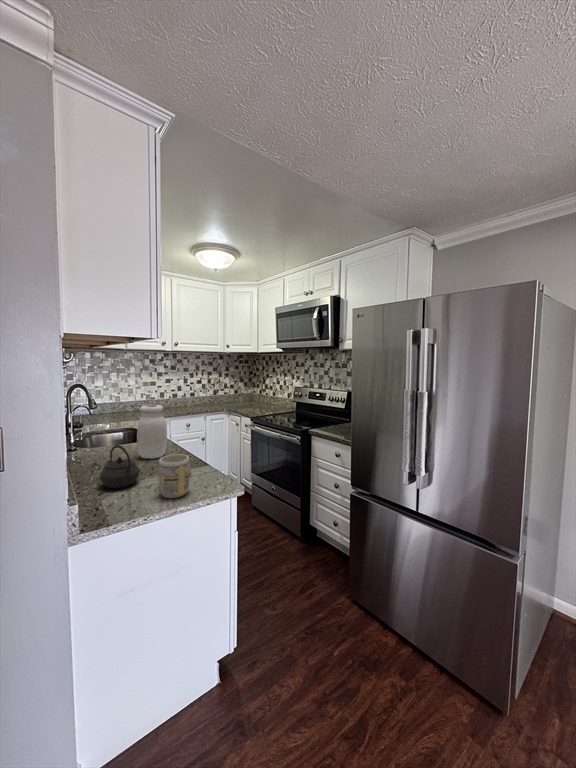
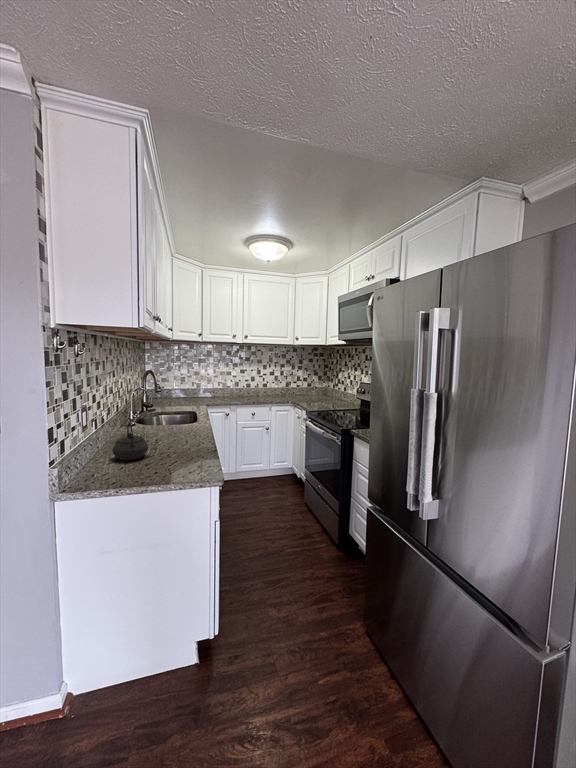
jar: present [137,405,167,459] -> none [168,390,195,439]
mug: present [158,454,191,498] -> none [145,436,177,477]

